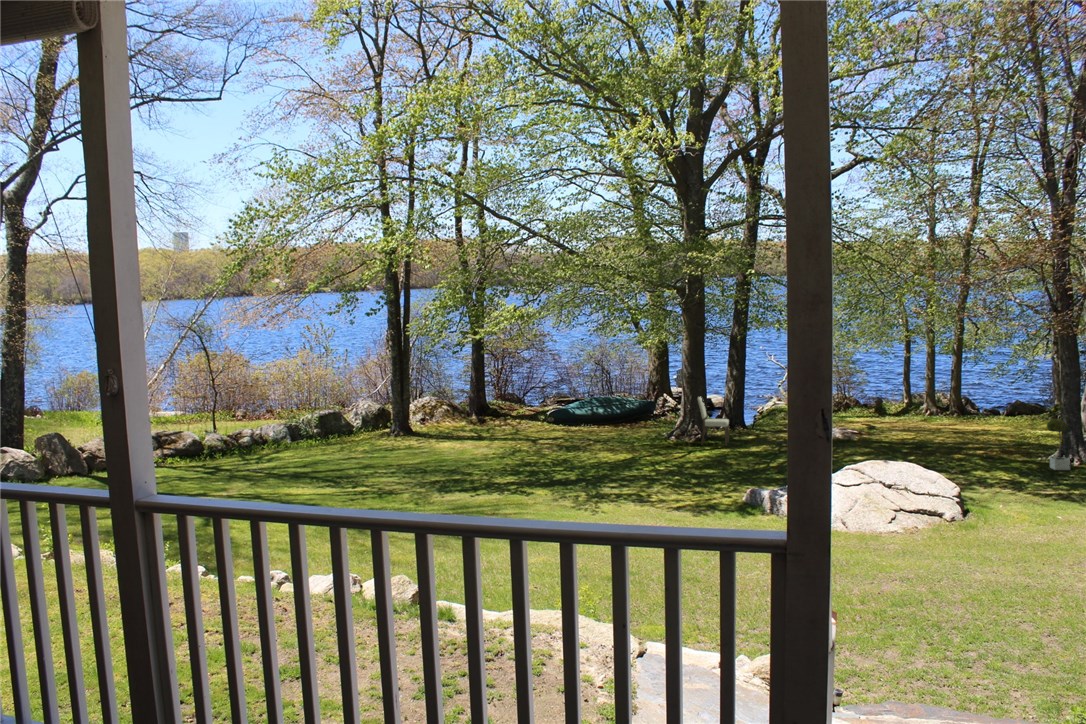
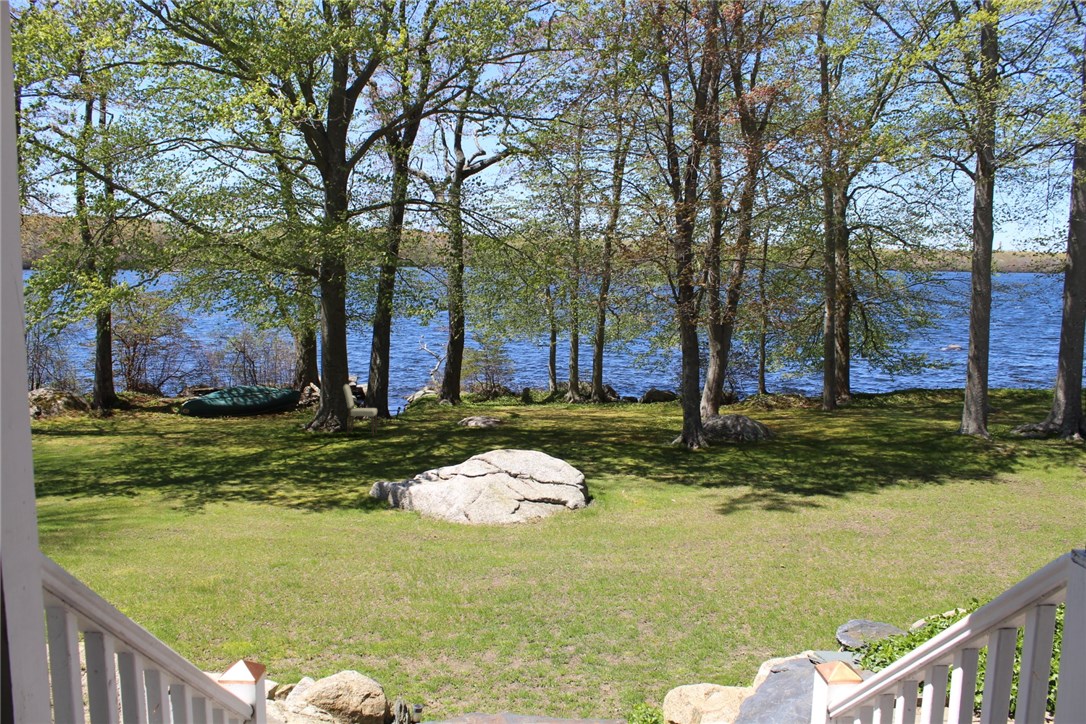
potted tree: present [1047,419,1070,470] -> none [666,405,686,454]

